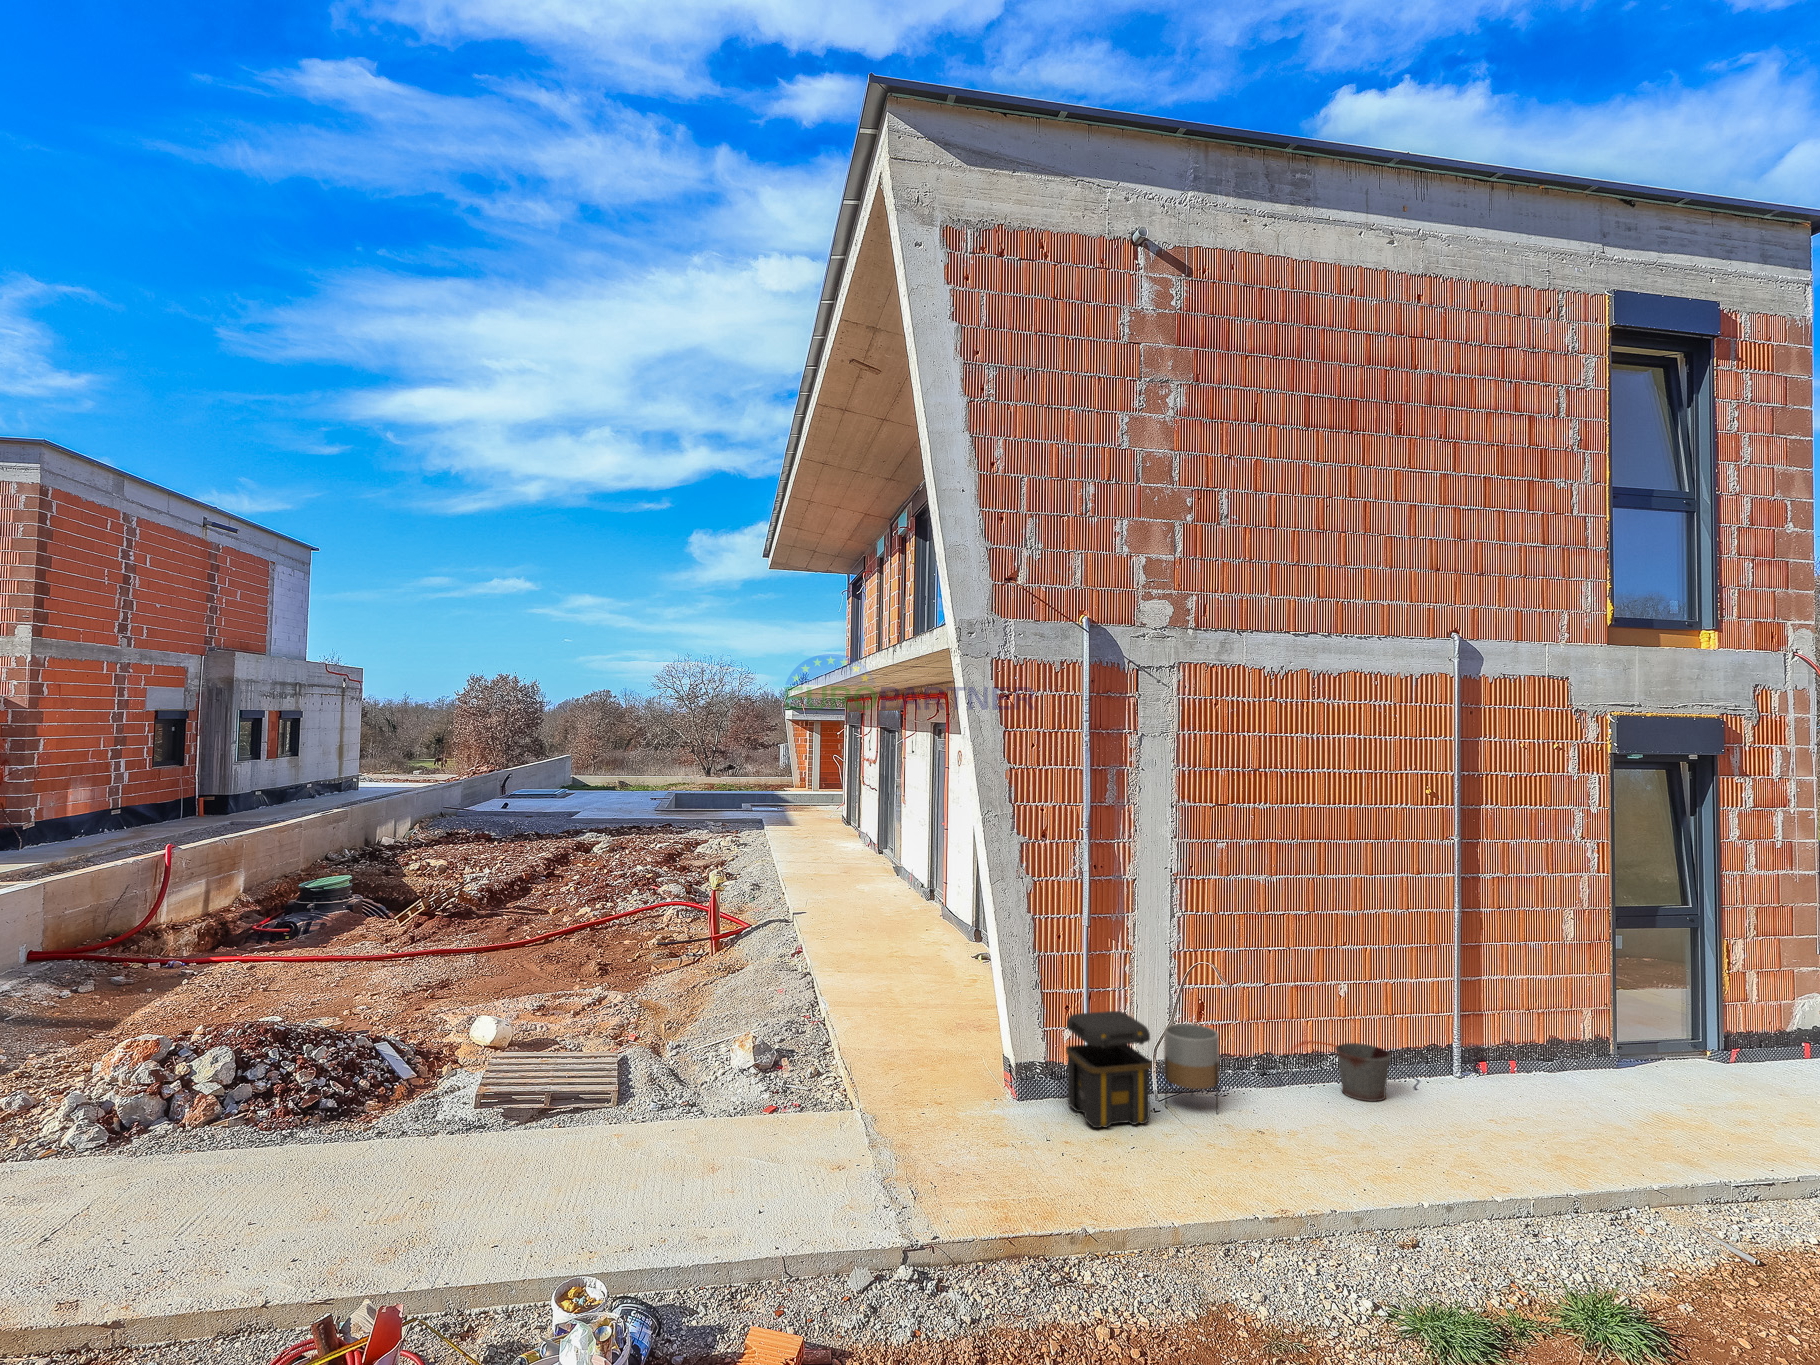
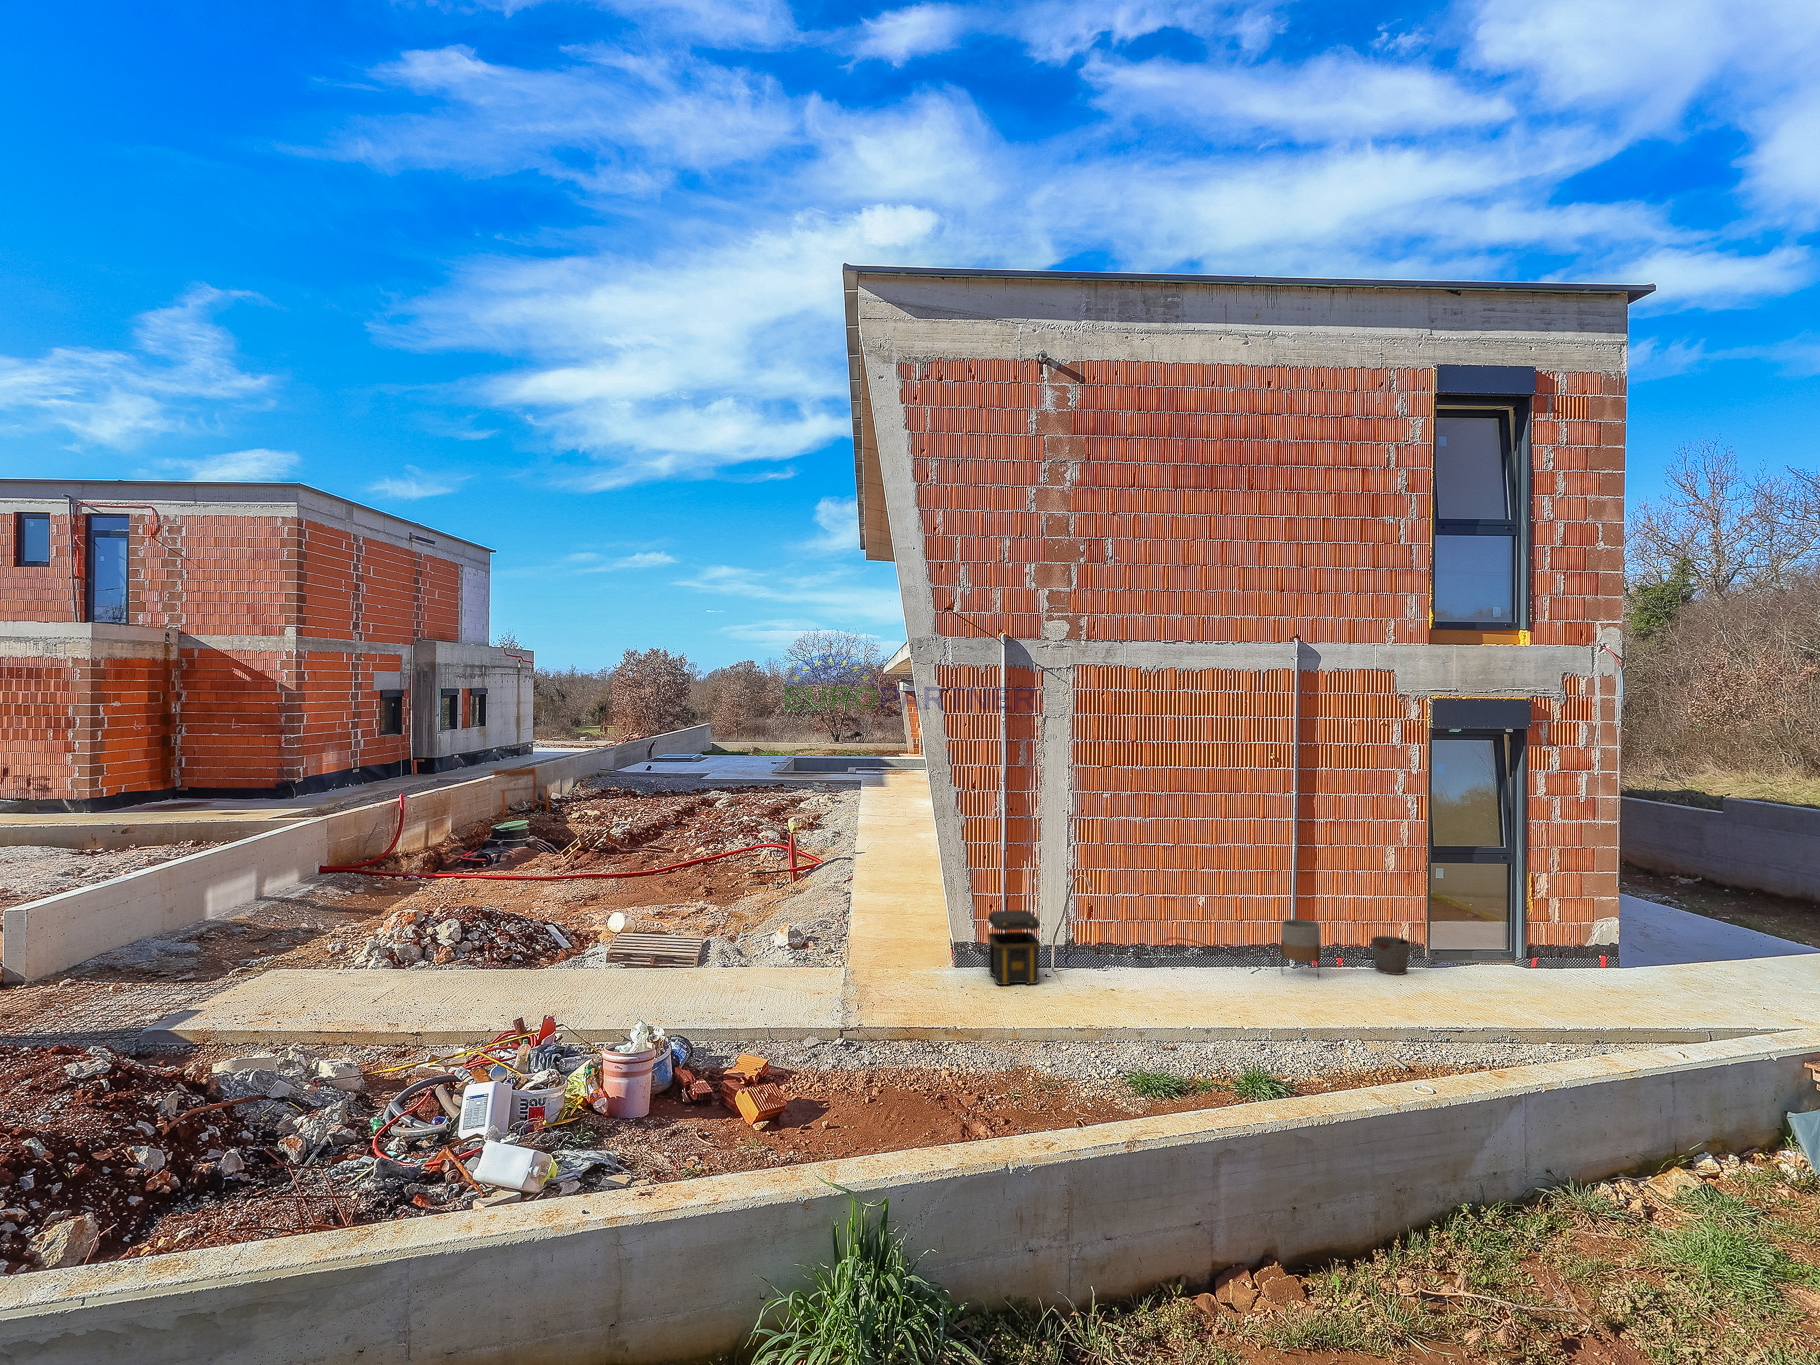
bench: none [300,805,378,869] -> present [493,767,549,816]
planter: present [1164,1024,1219,1113] -> present [1281,919,1321,973]
bucket: present [1335,1043,1392,1101] -> present [1371,936,1411,975]

